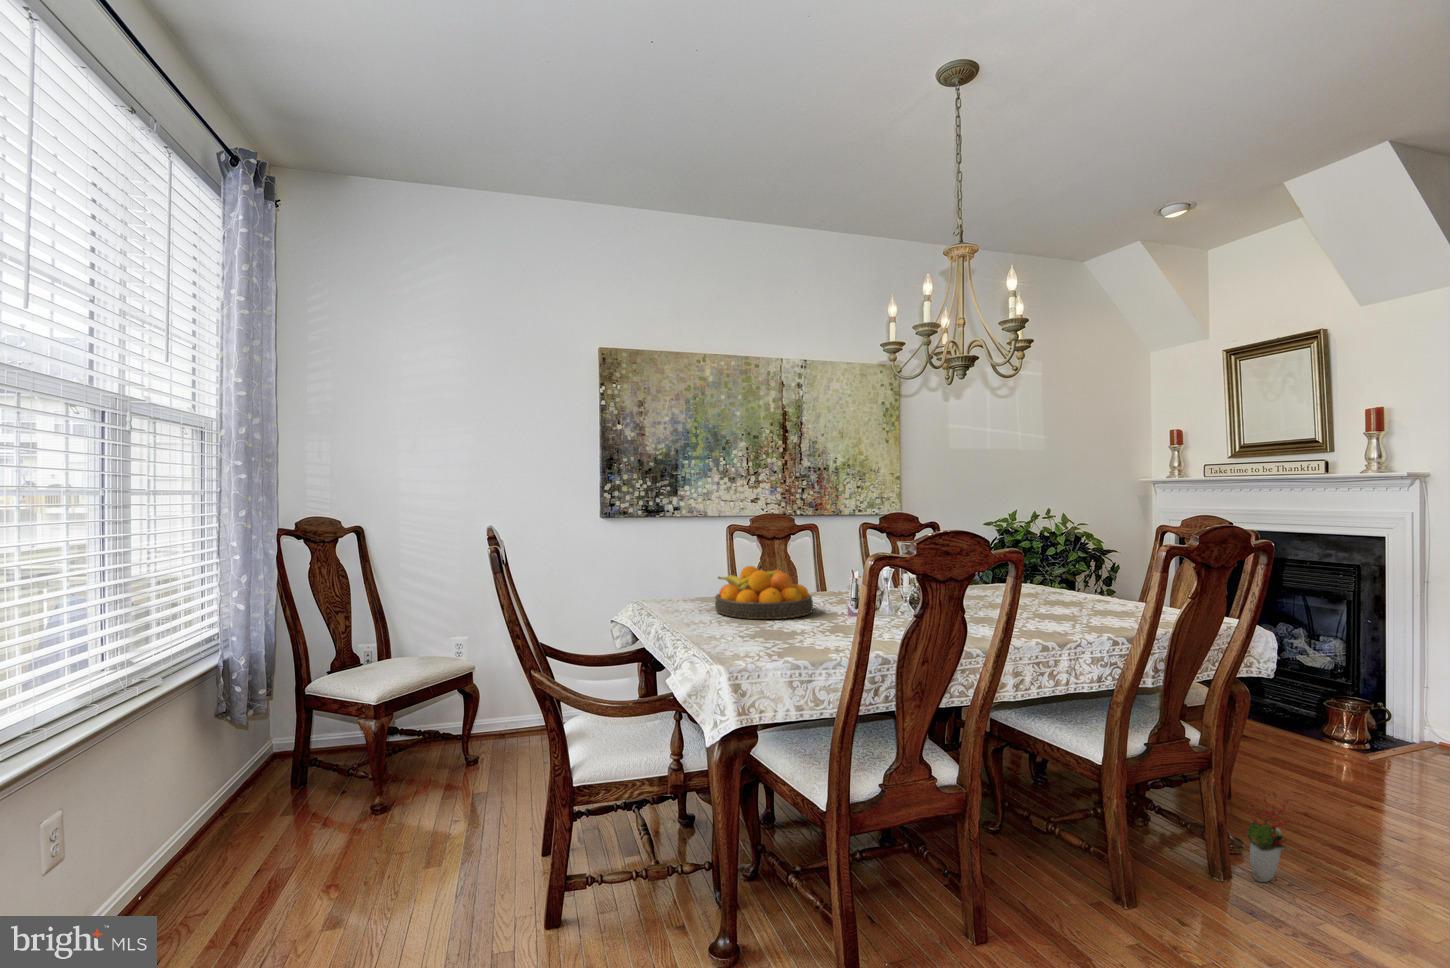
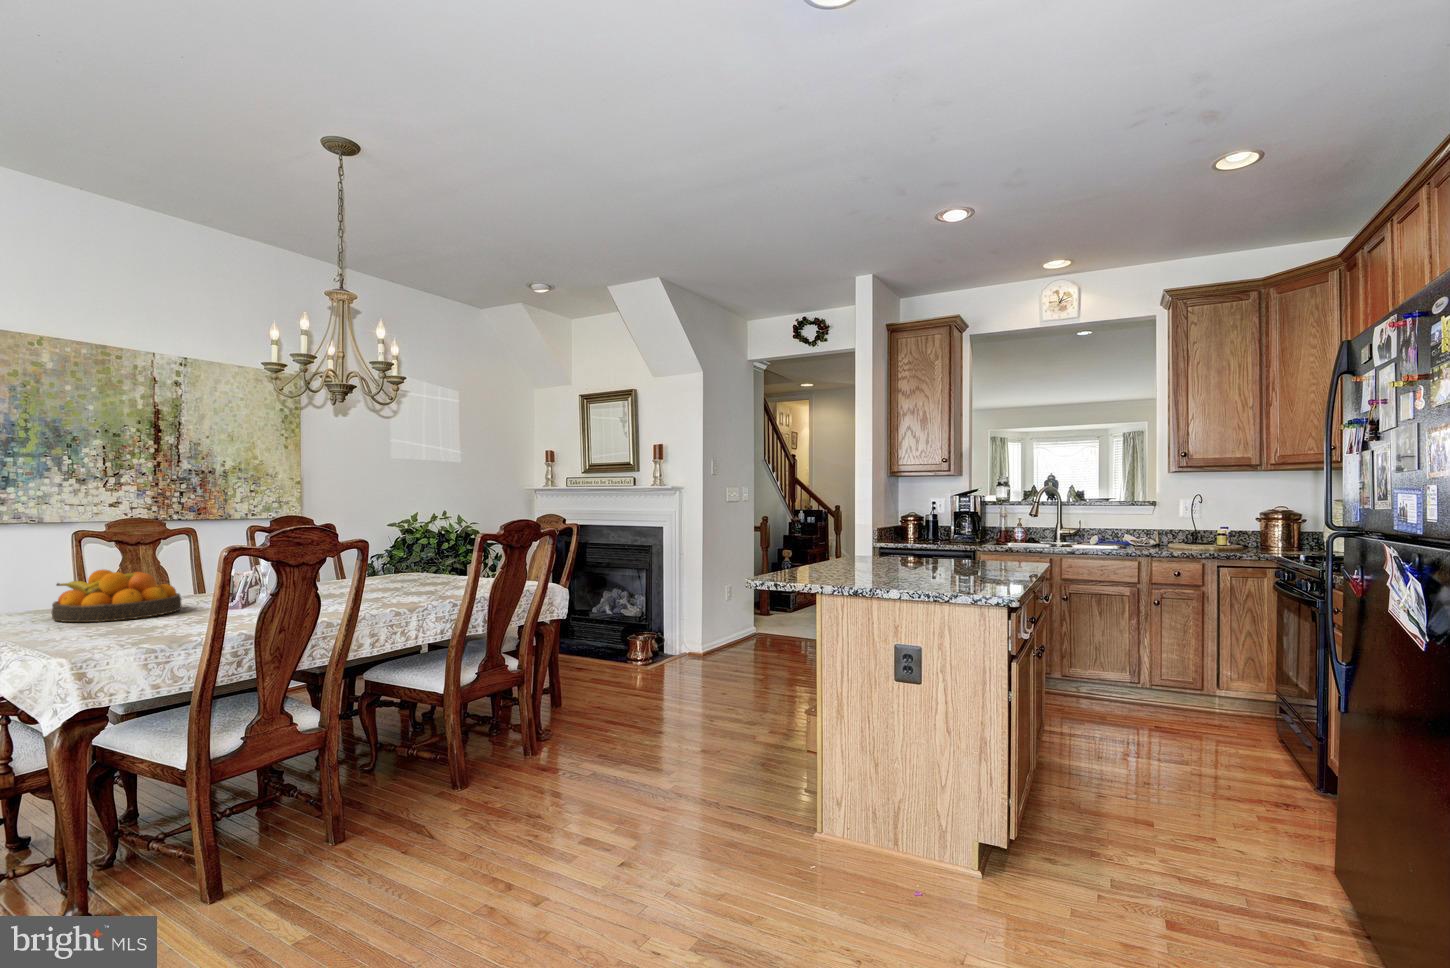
decorative plant: present [1246,799,1291,882] -> none [546,701,572,758]

